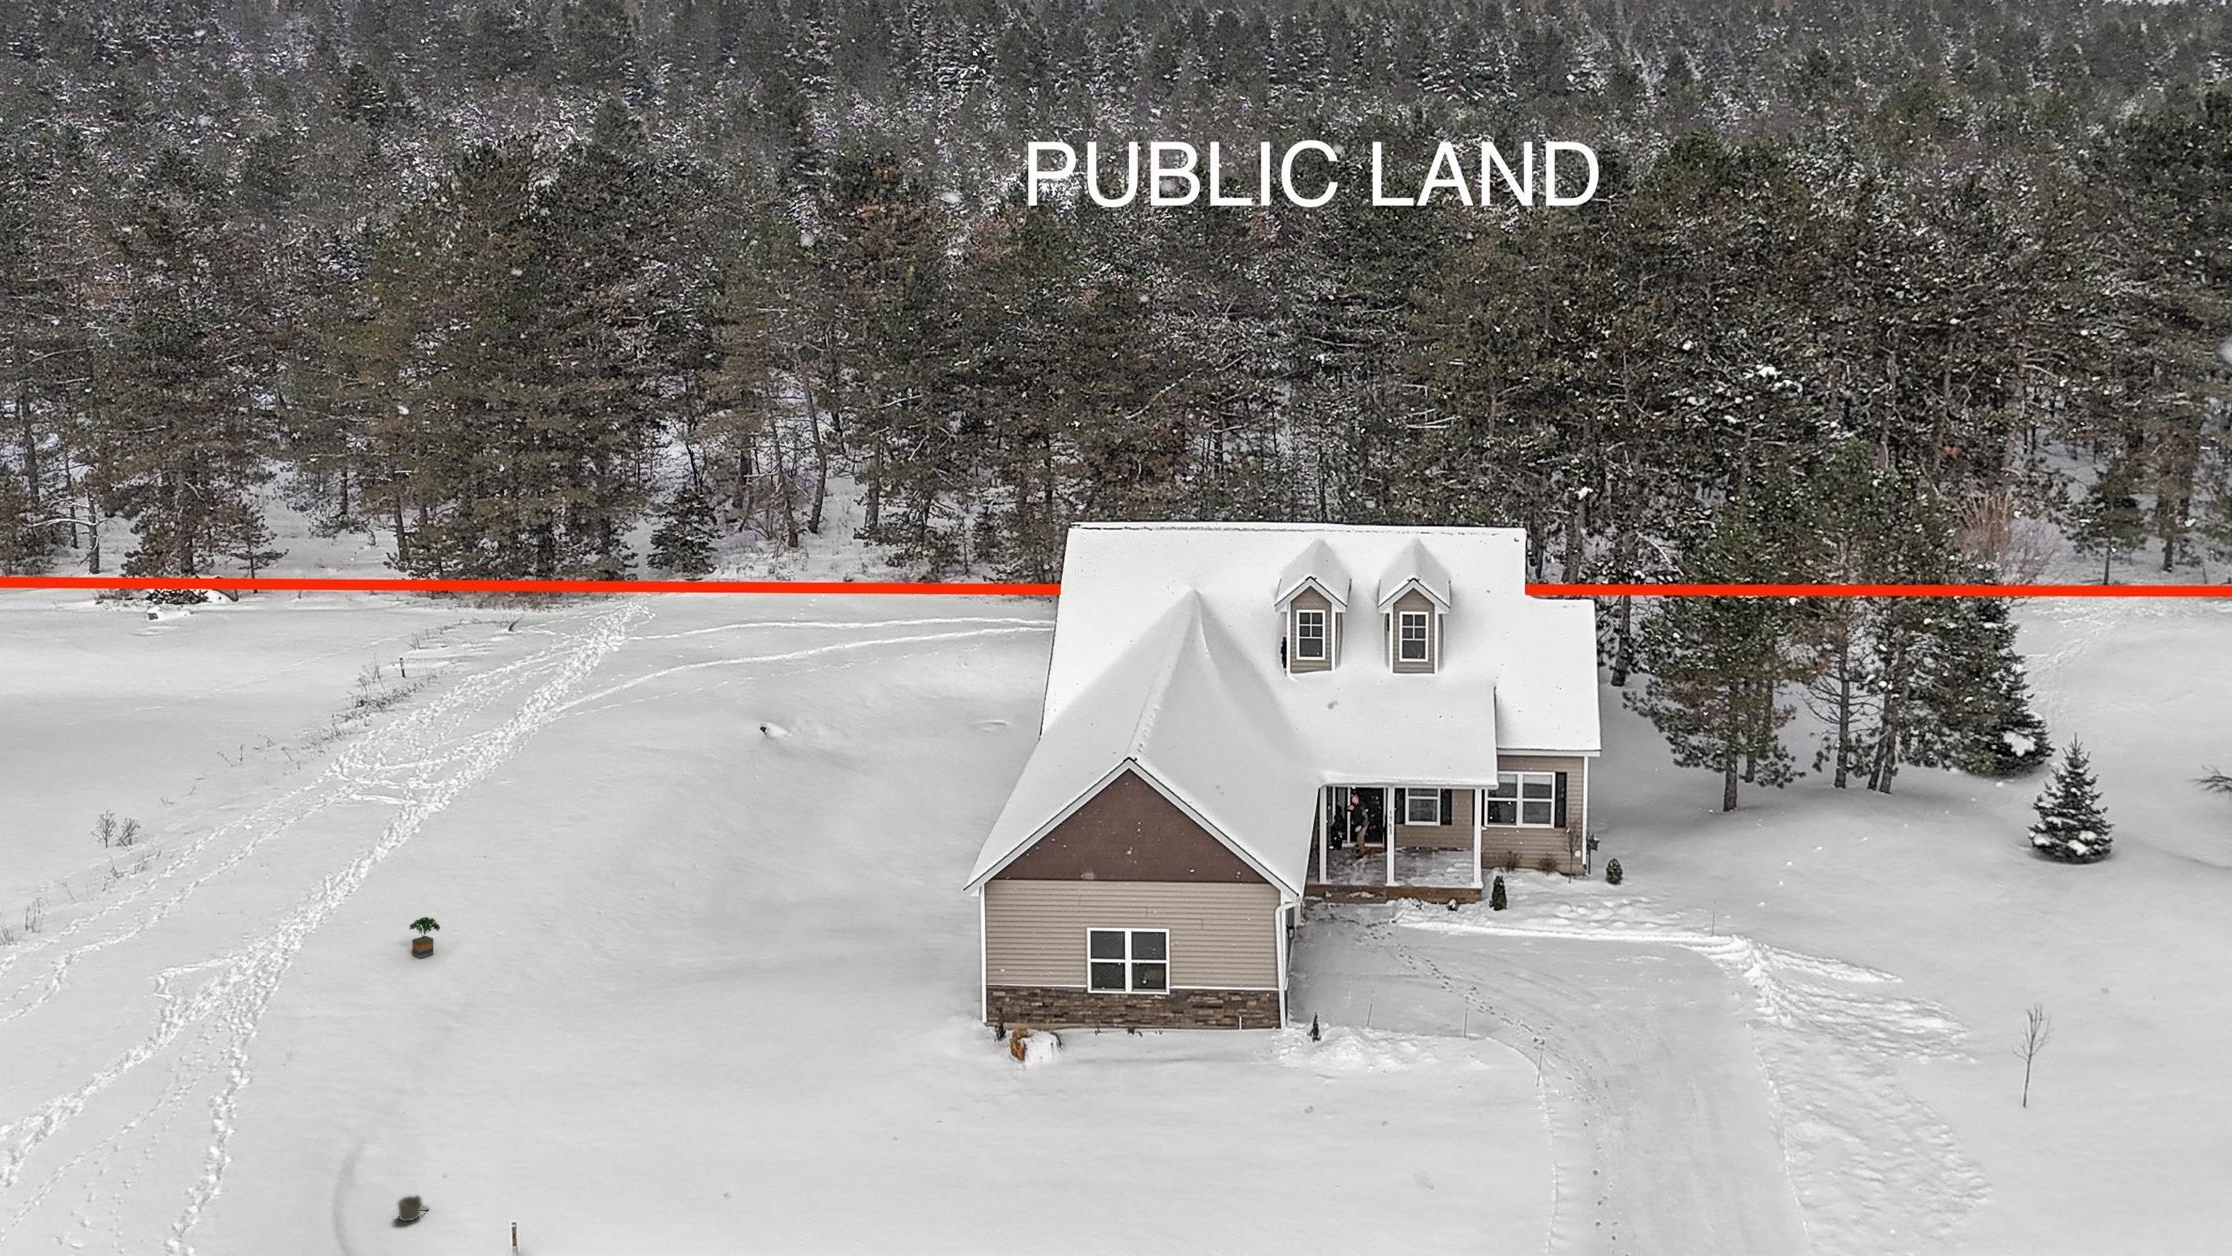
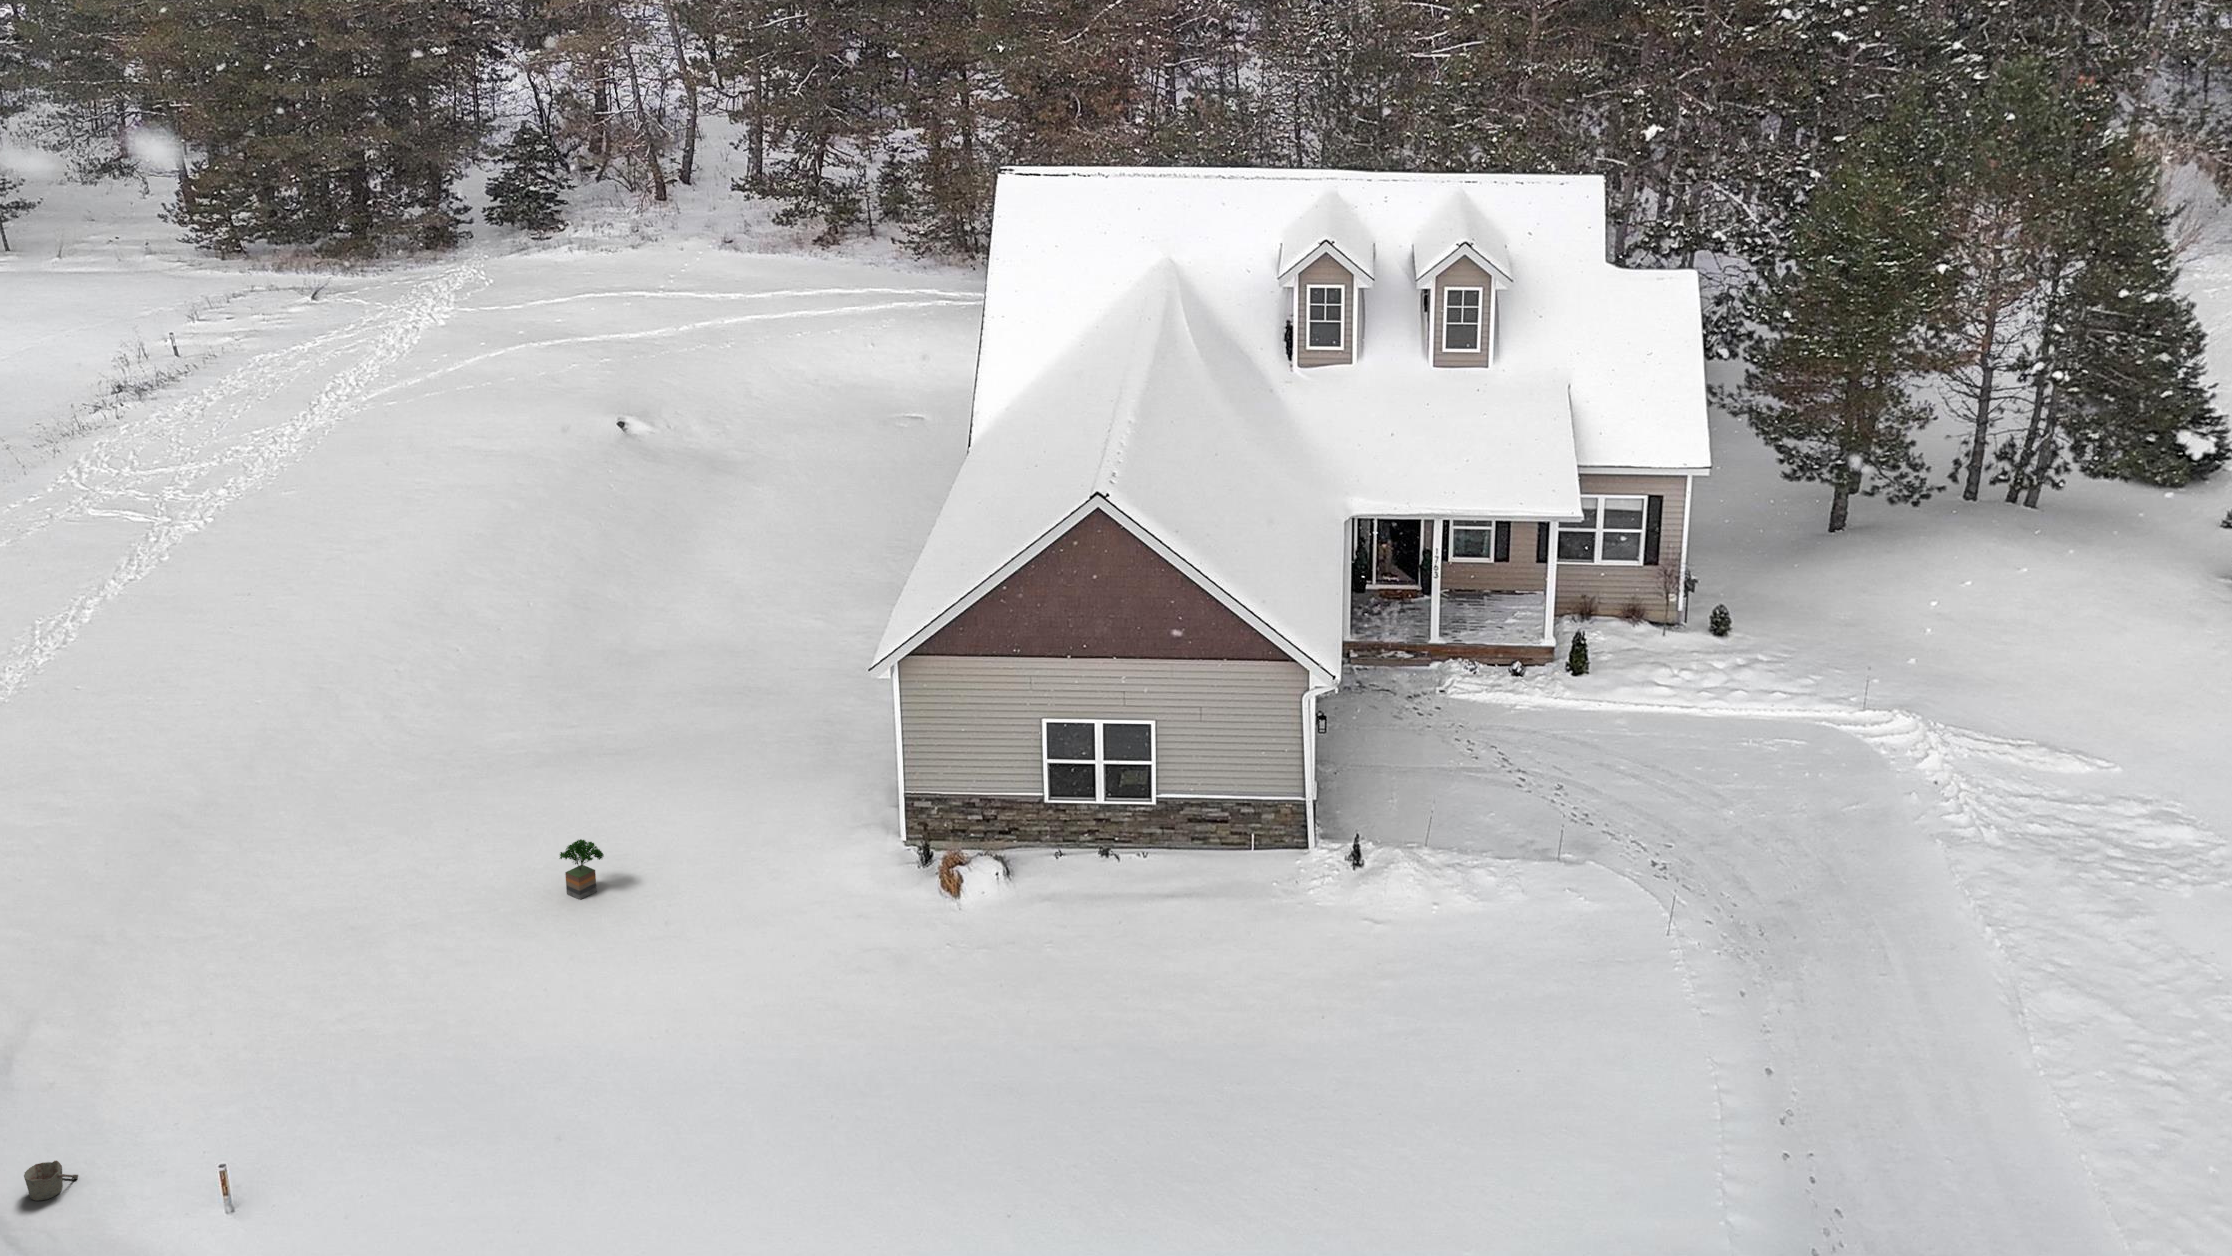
potted tree: present [409,917,440,959] -> present [560,839,604,900]

